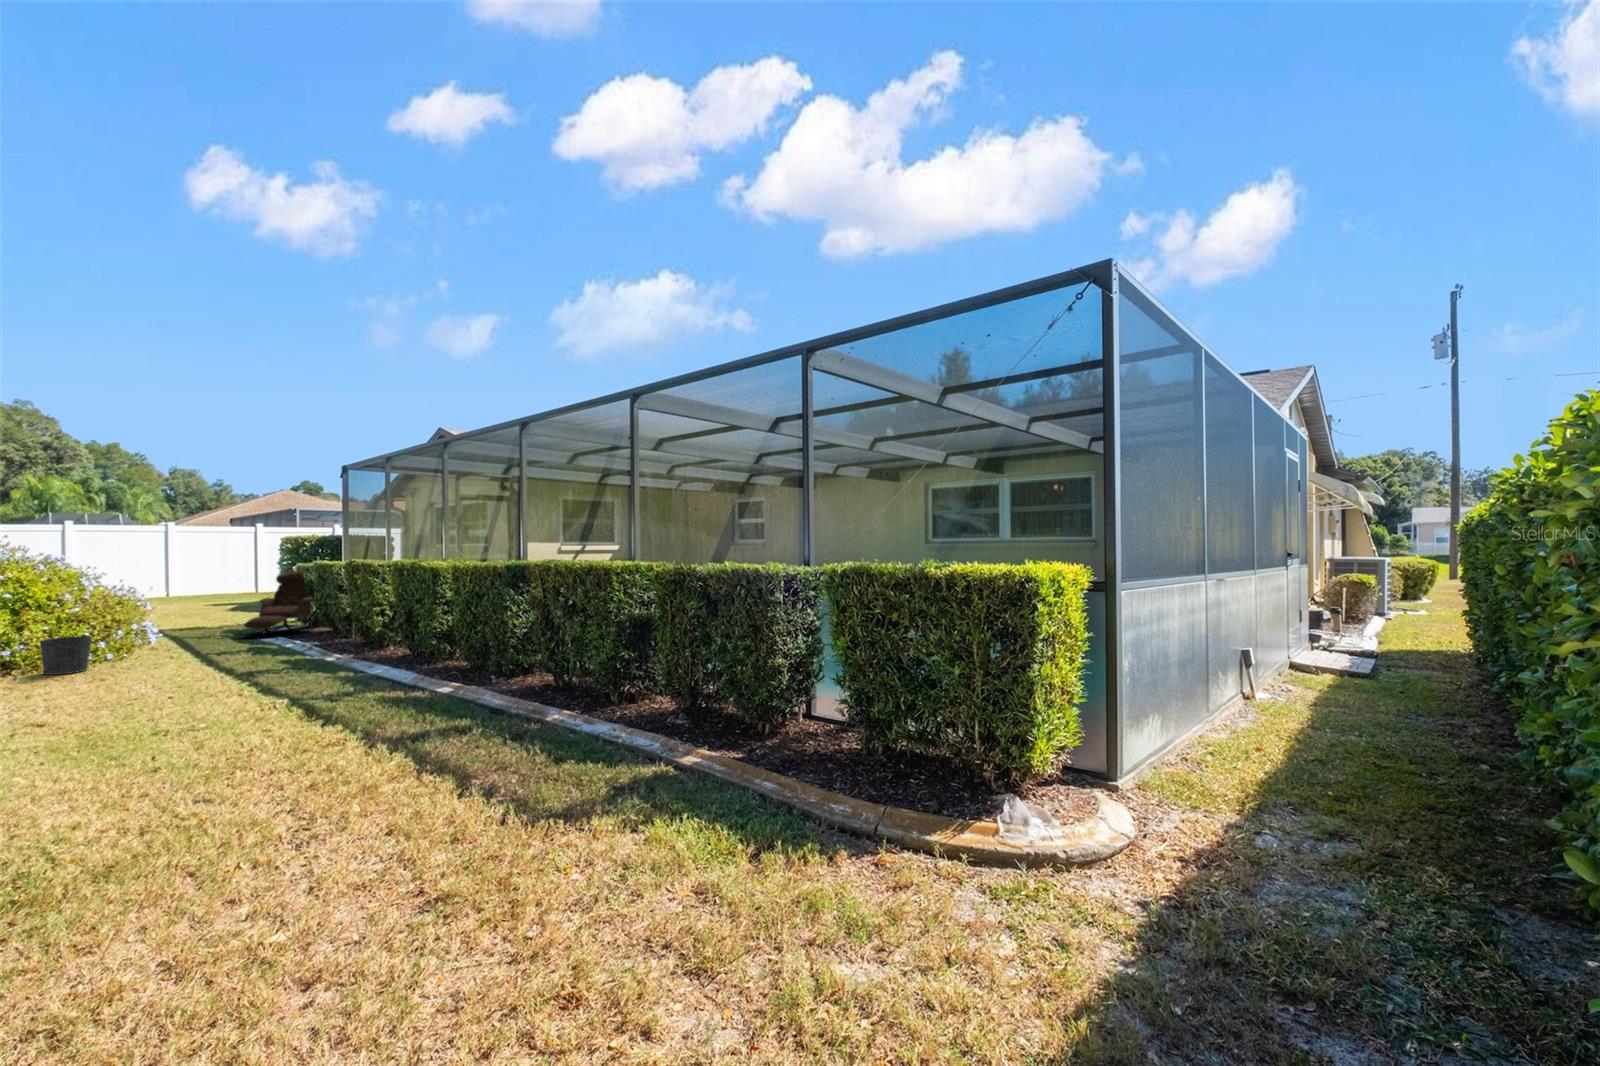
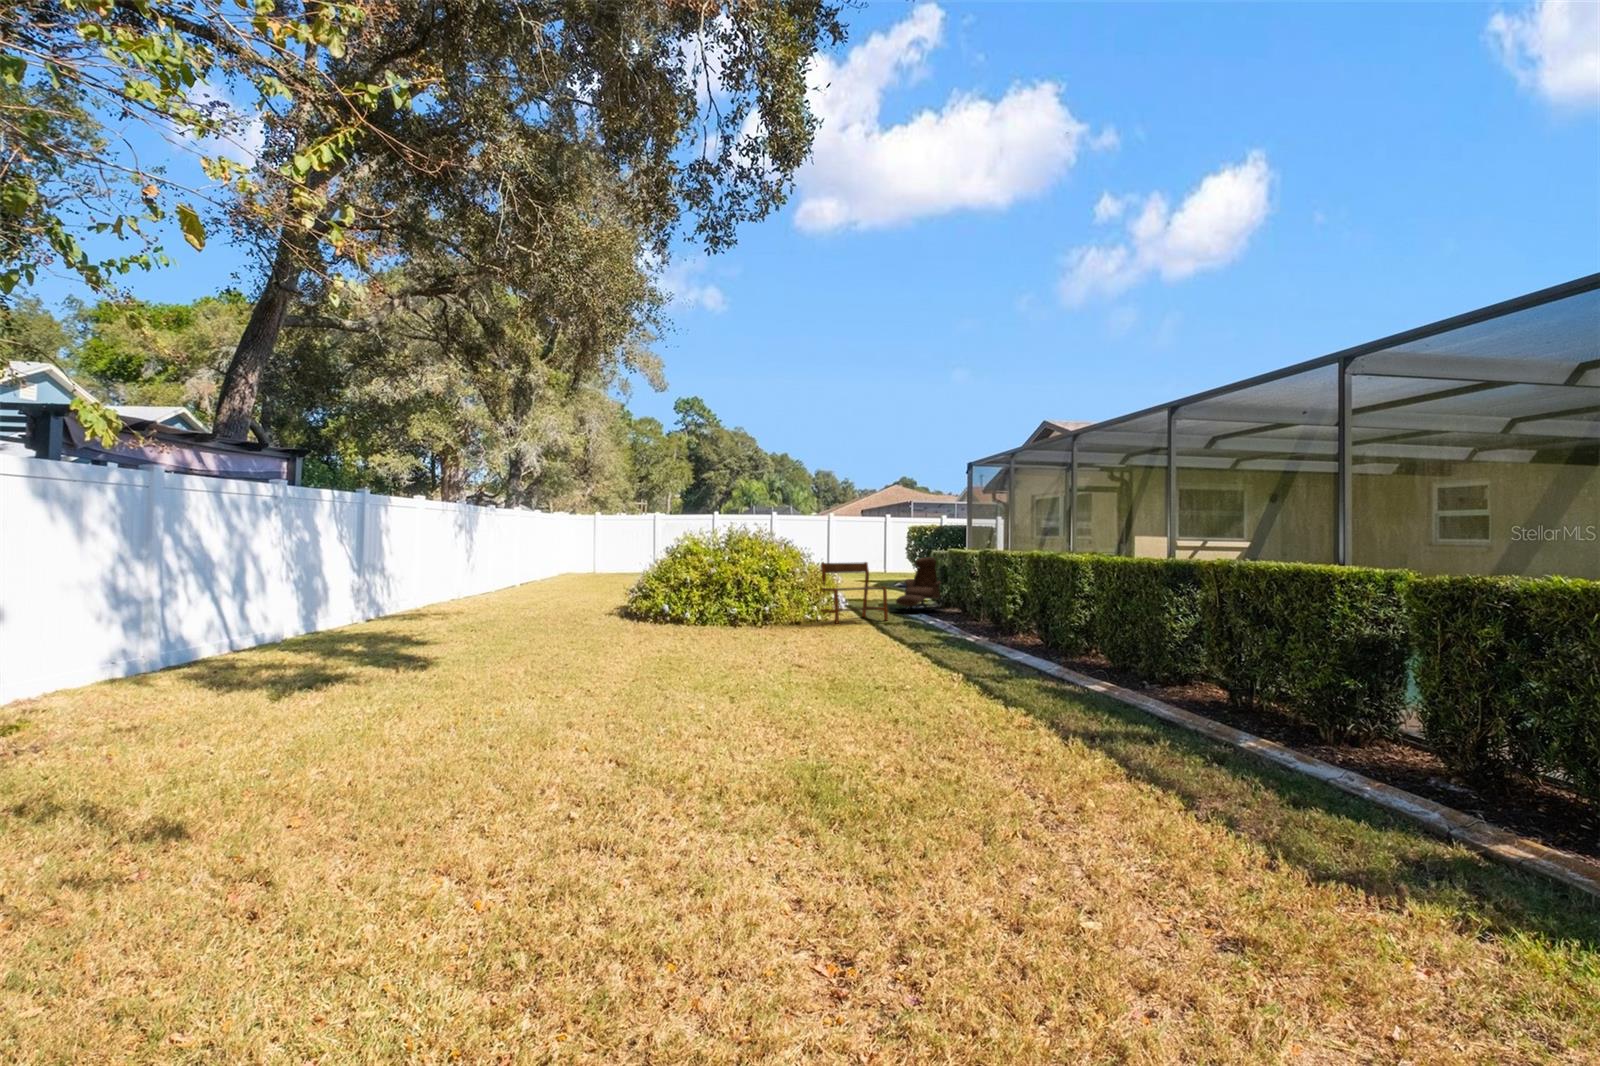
bench: none [109,581,226,661] -> present [819,562,888,624]
bucket: present [40,634,96,675] -> none [785,600,816,629]

